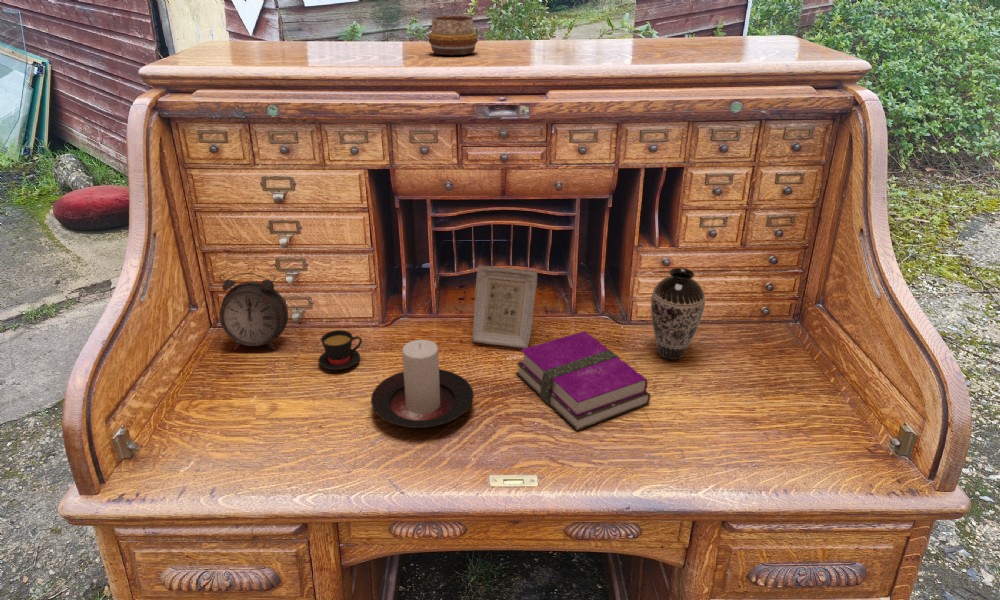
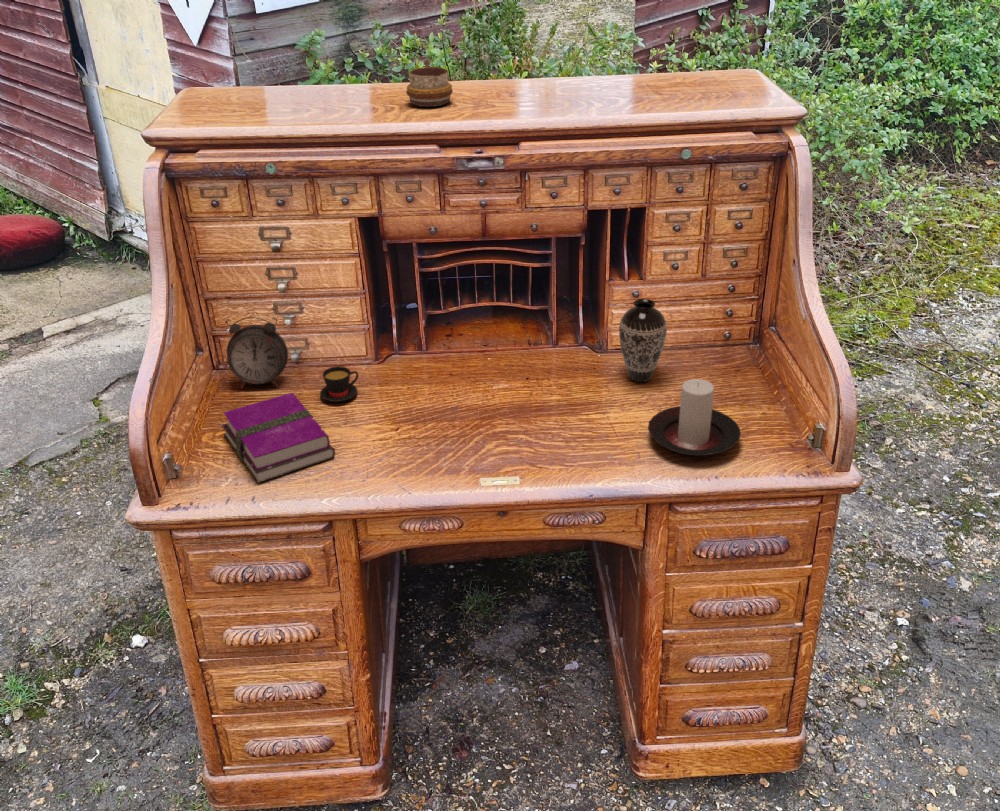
picture frame: present [473,265,537,348] -> none [459,302,516,377]
hardback book: present [516,331,651,430] -> present [222,393,335,483]
candle holder: present [371,340,474,428] -> present [648,379,741,456]

